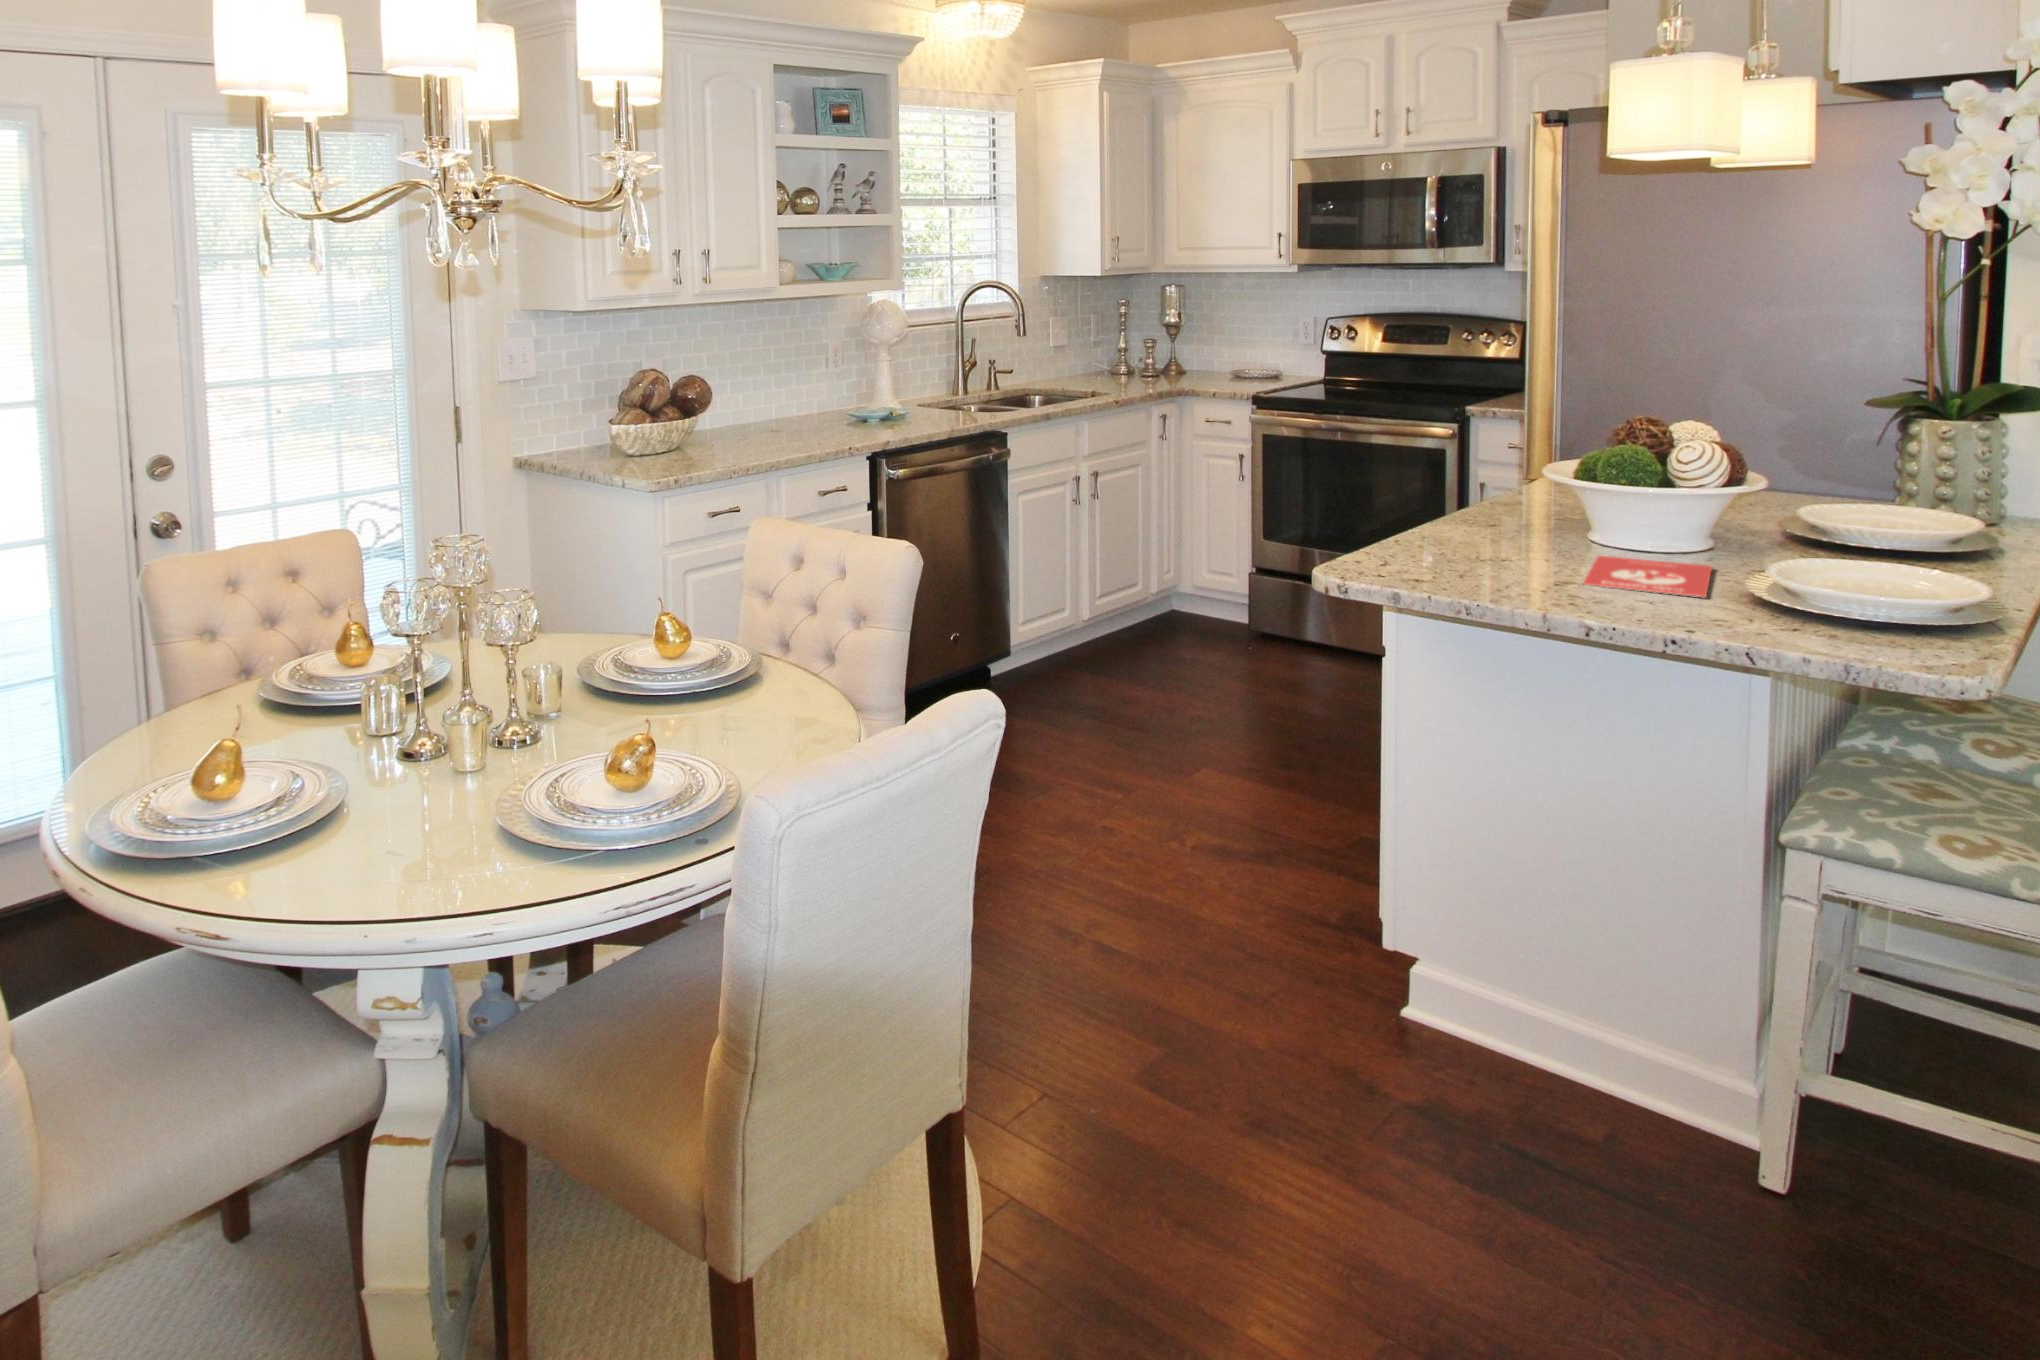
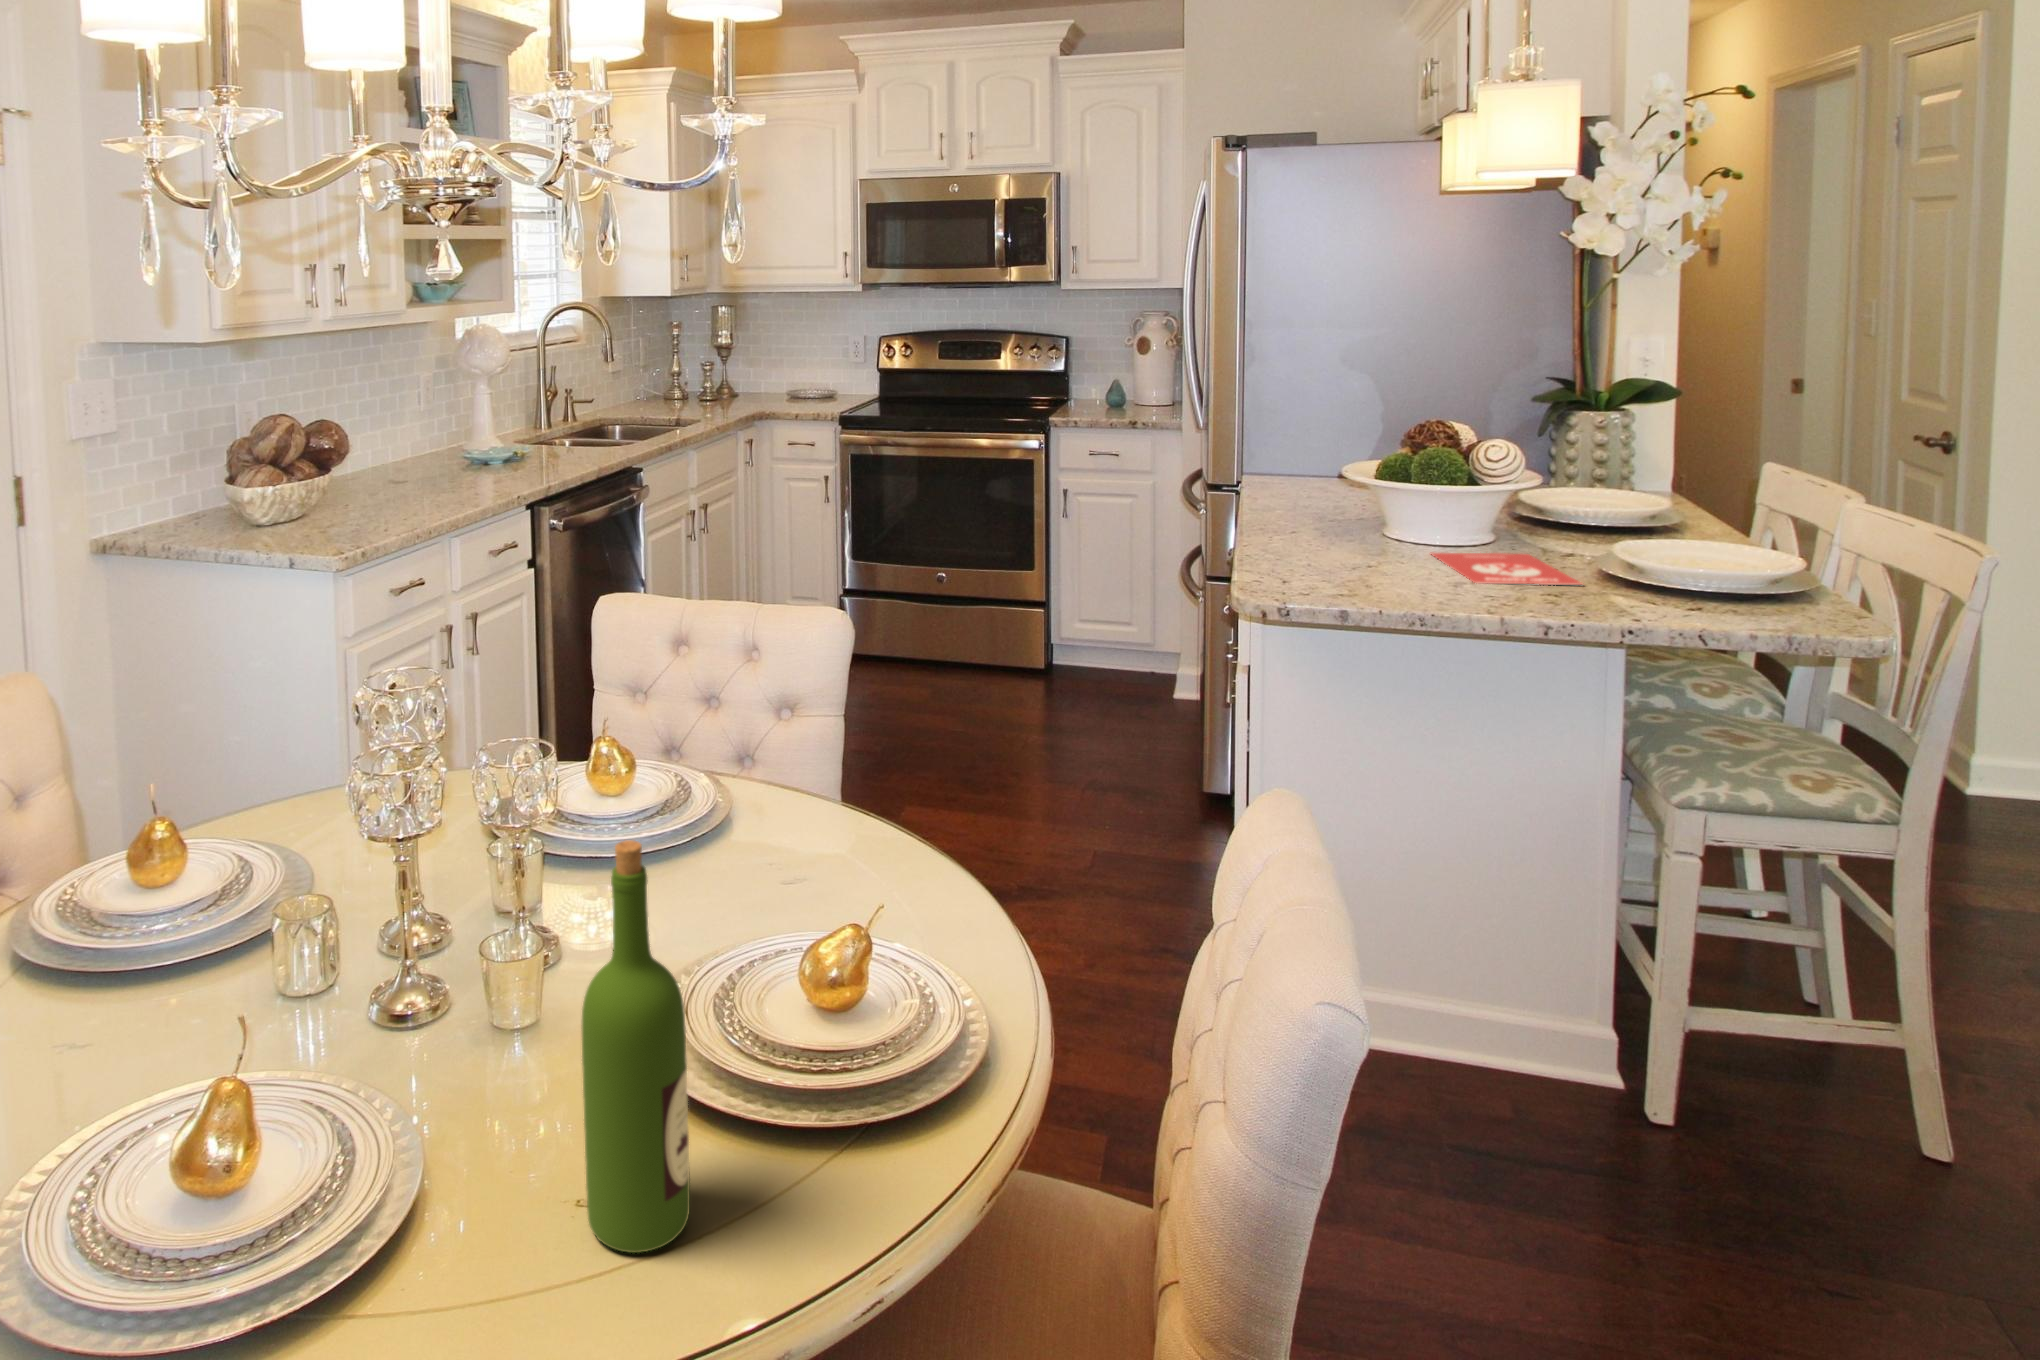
wine bottle: none [376,627,448,878] -> present [582,840,690,1253]

